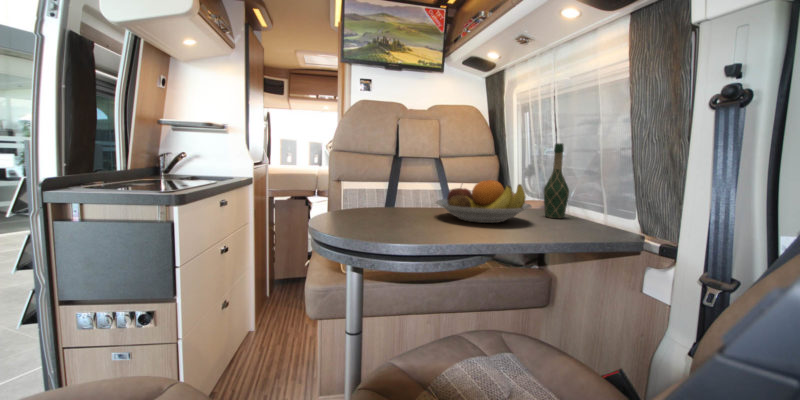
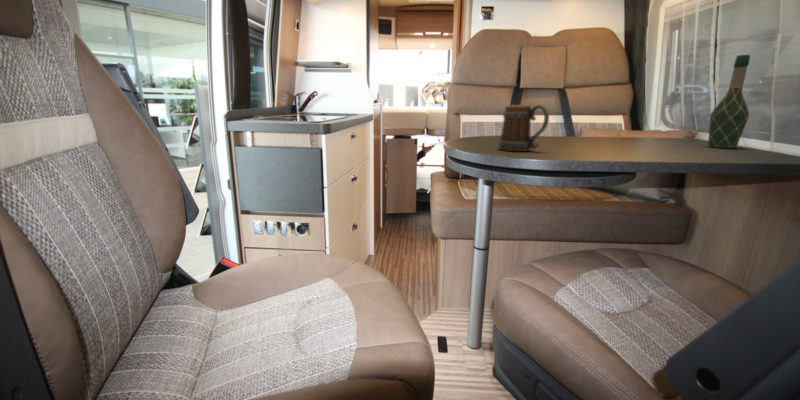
fruit bowl: present [436,180,532,223] -> none [573,101,698,150]
mug: none [362,183,406,228] -> present [499,105,549,151]

